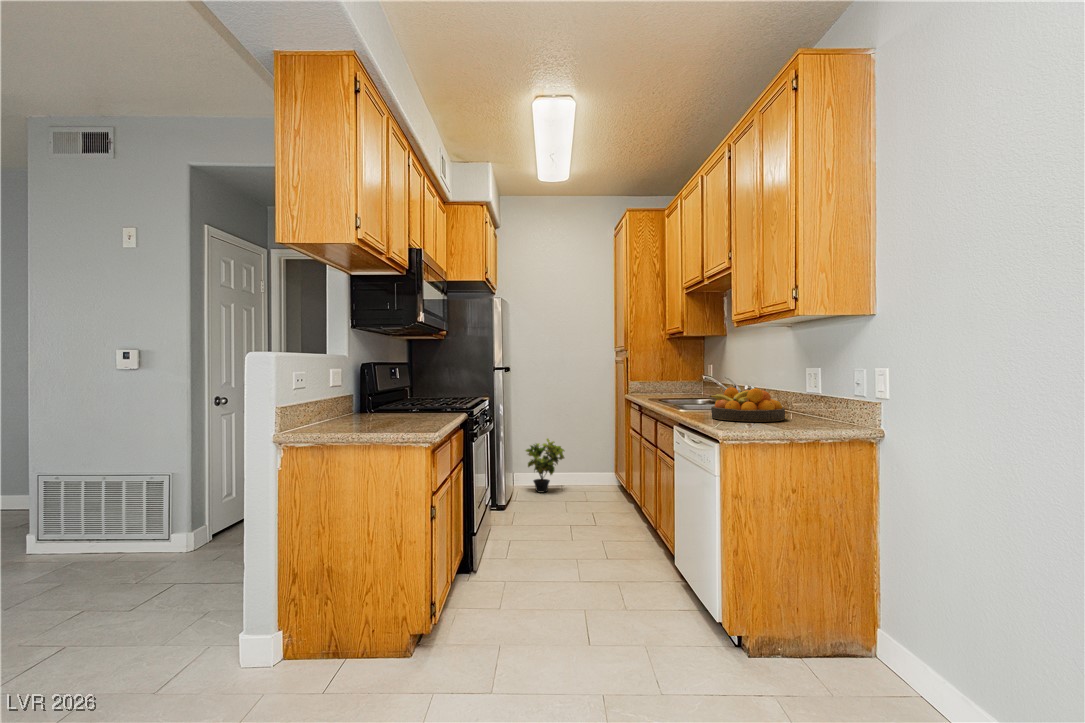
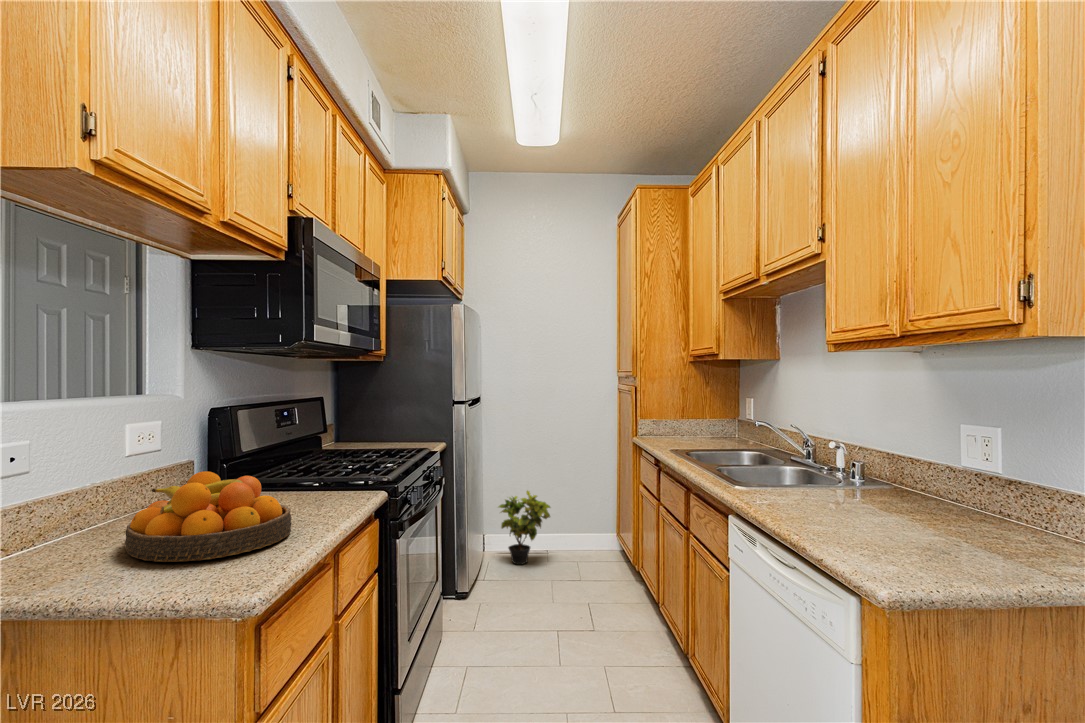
fruit bowl: present [710,387,785,422] -> present [125,471,291,562]

